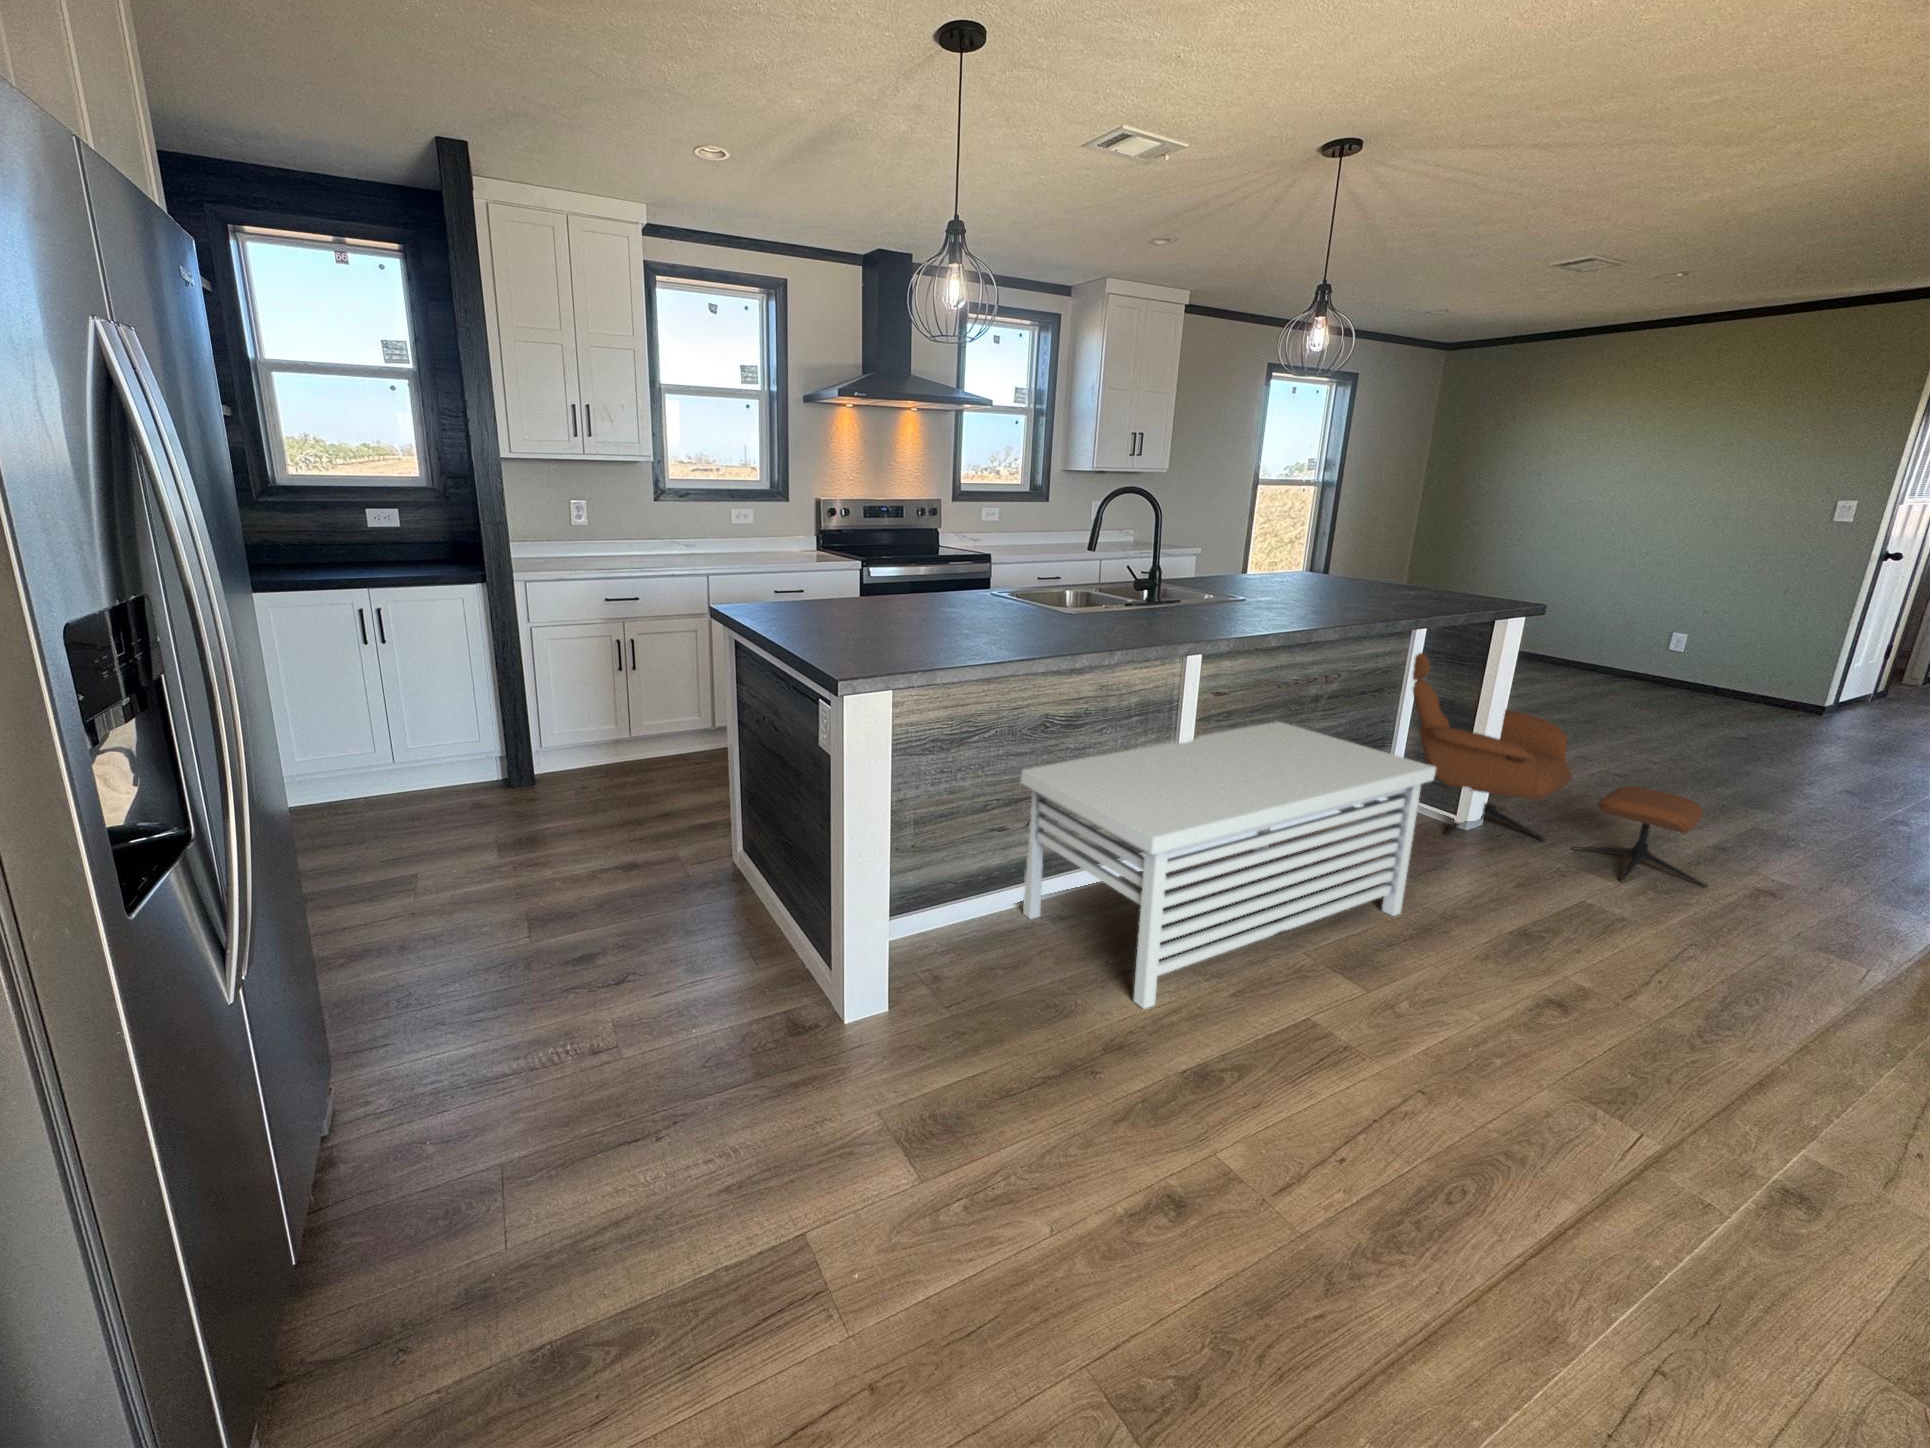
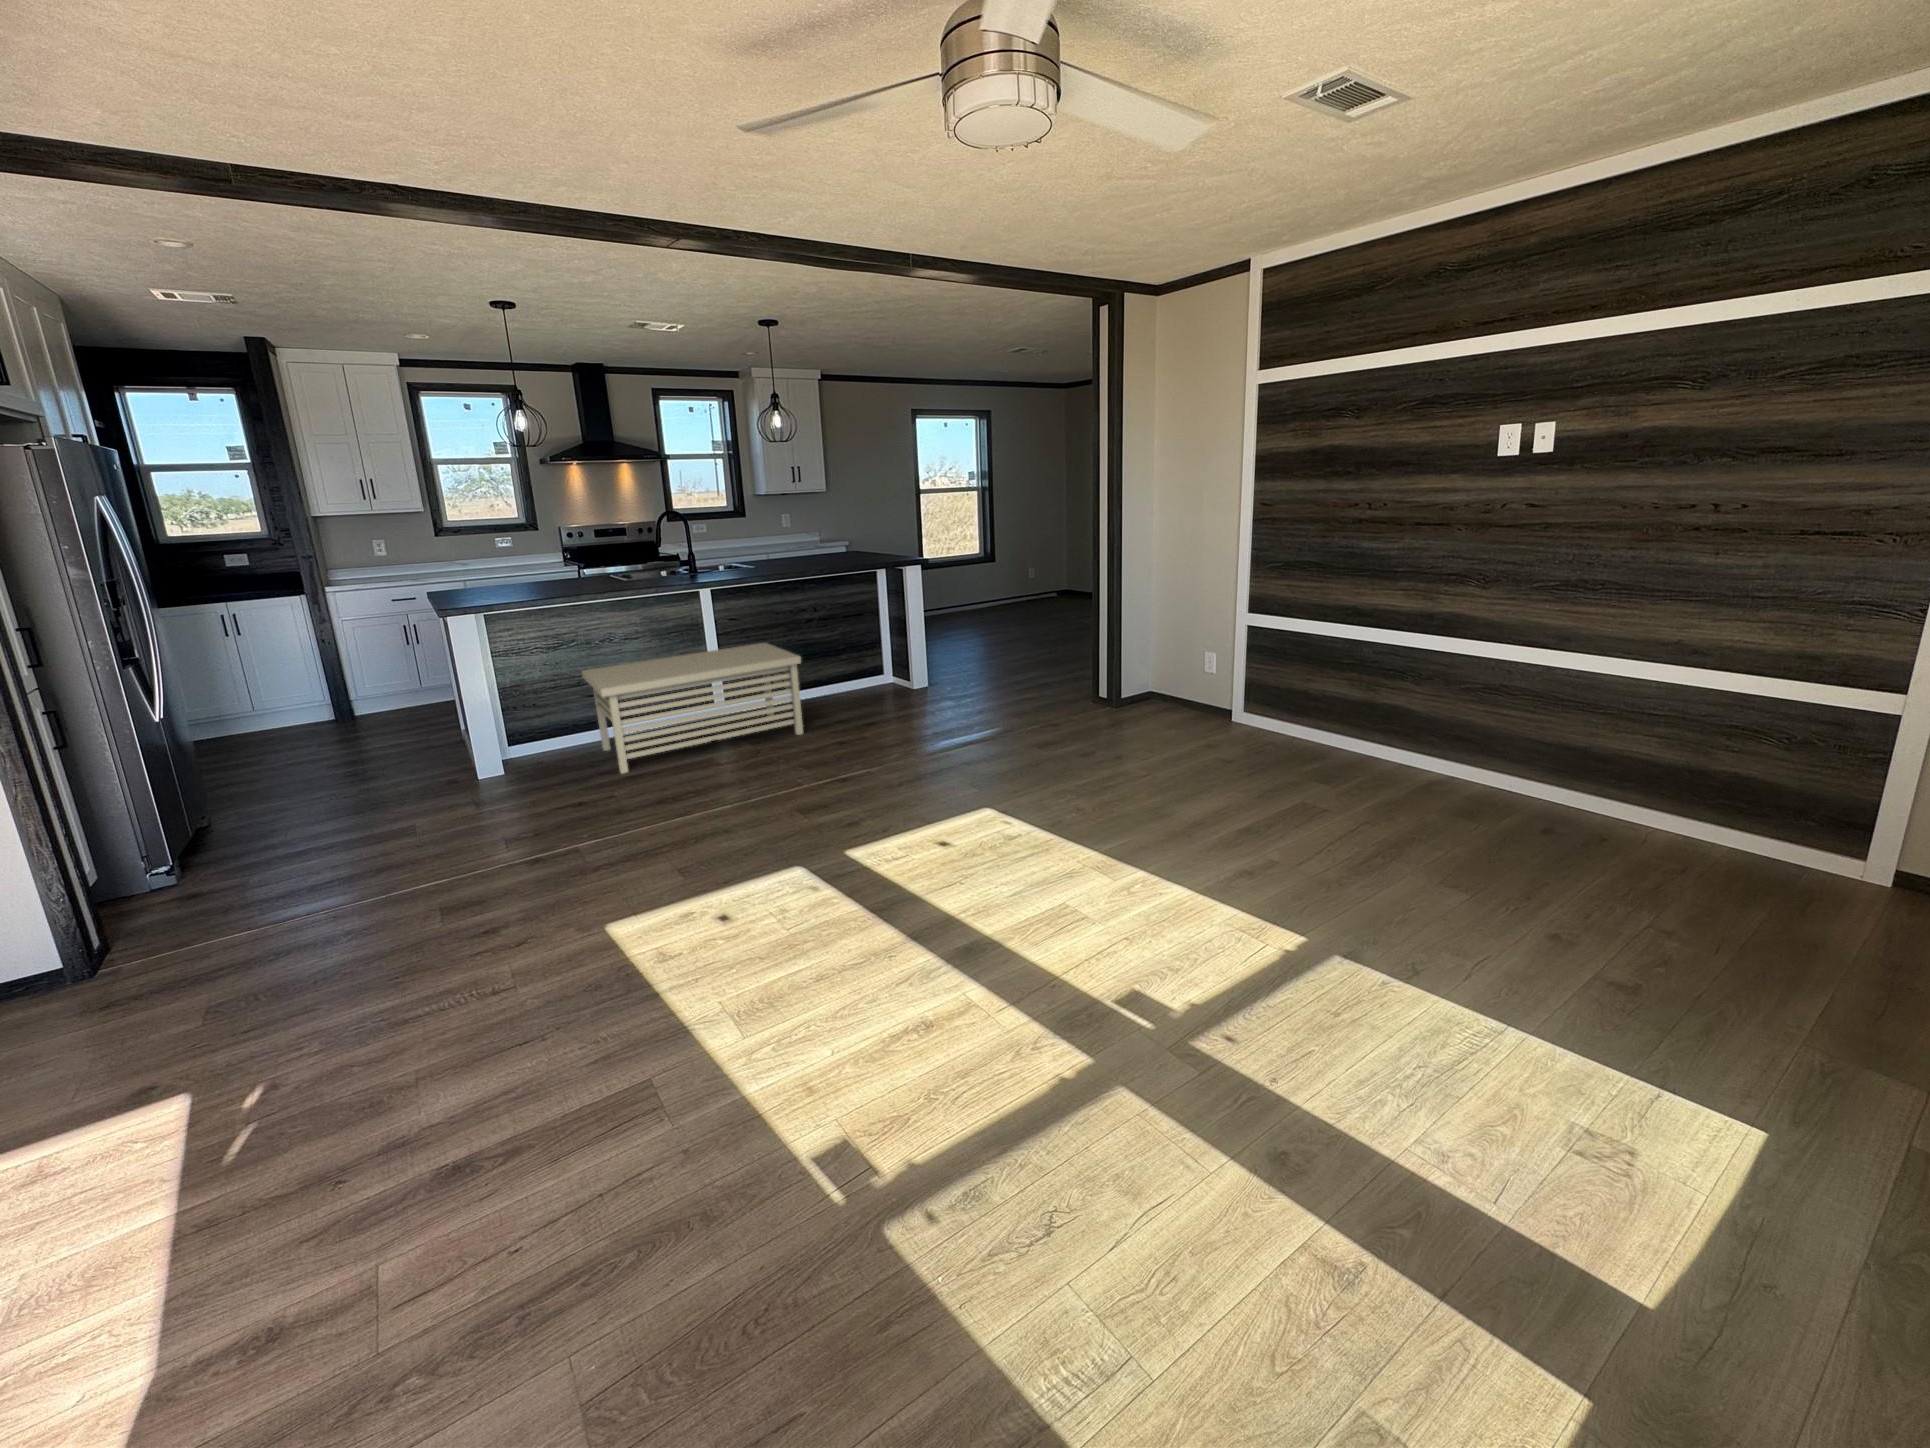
lounge chair: present [1413,653,1706,887] -> none [868,594,984,713]

